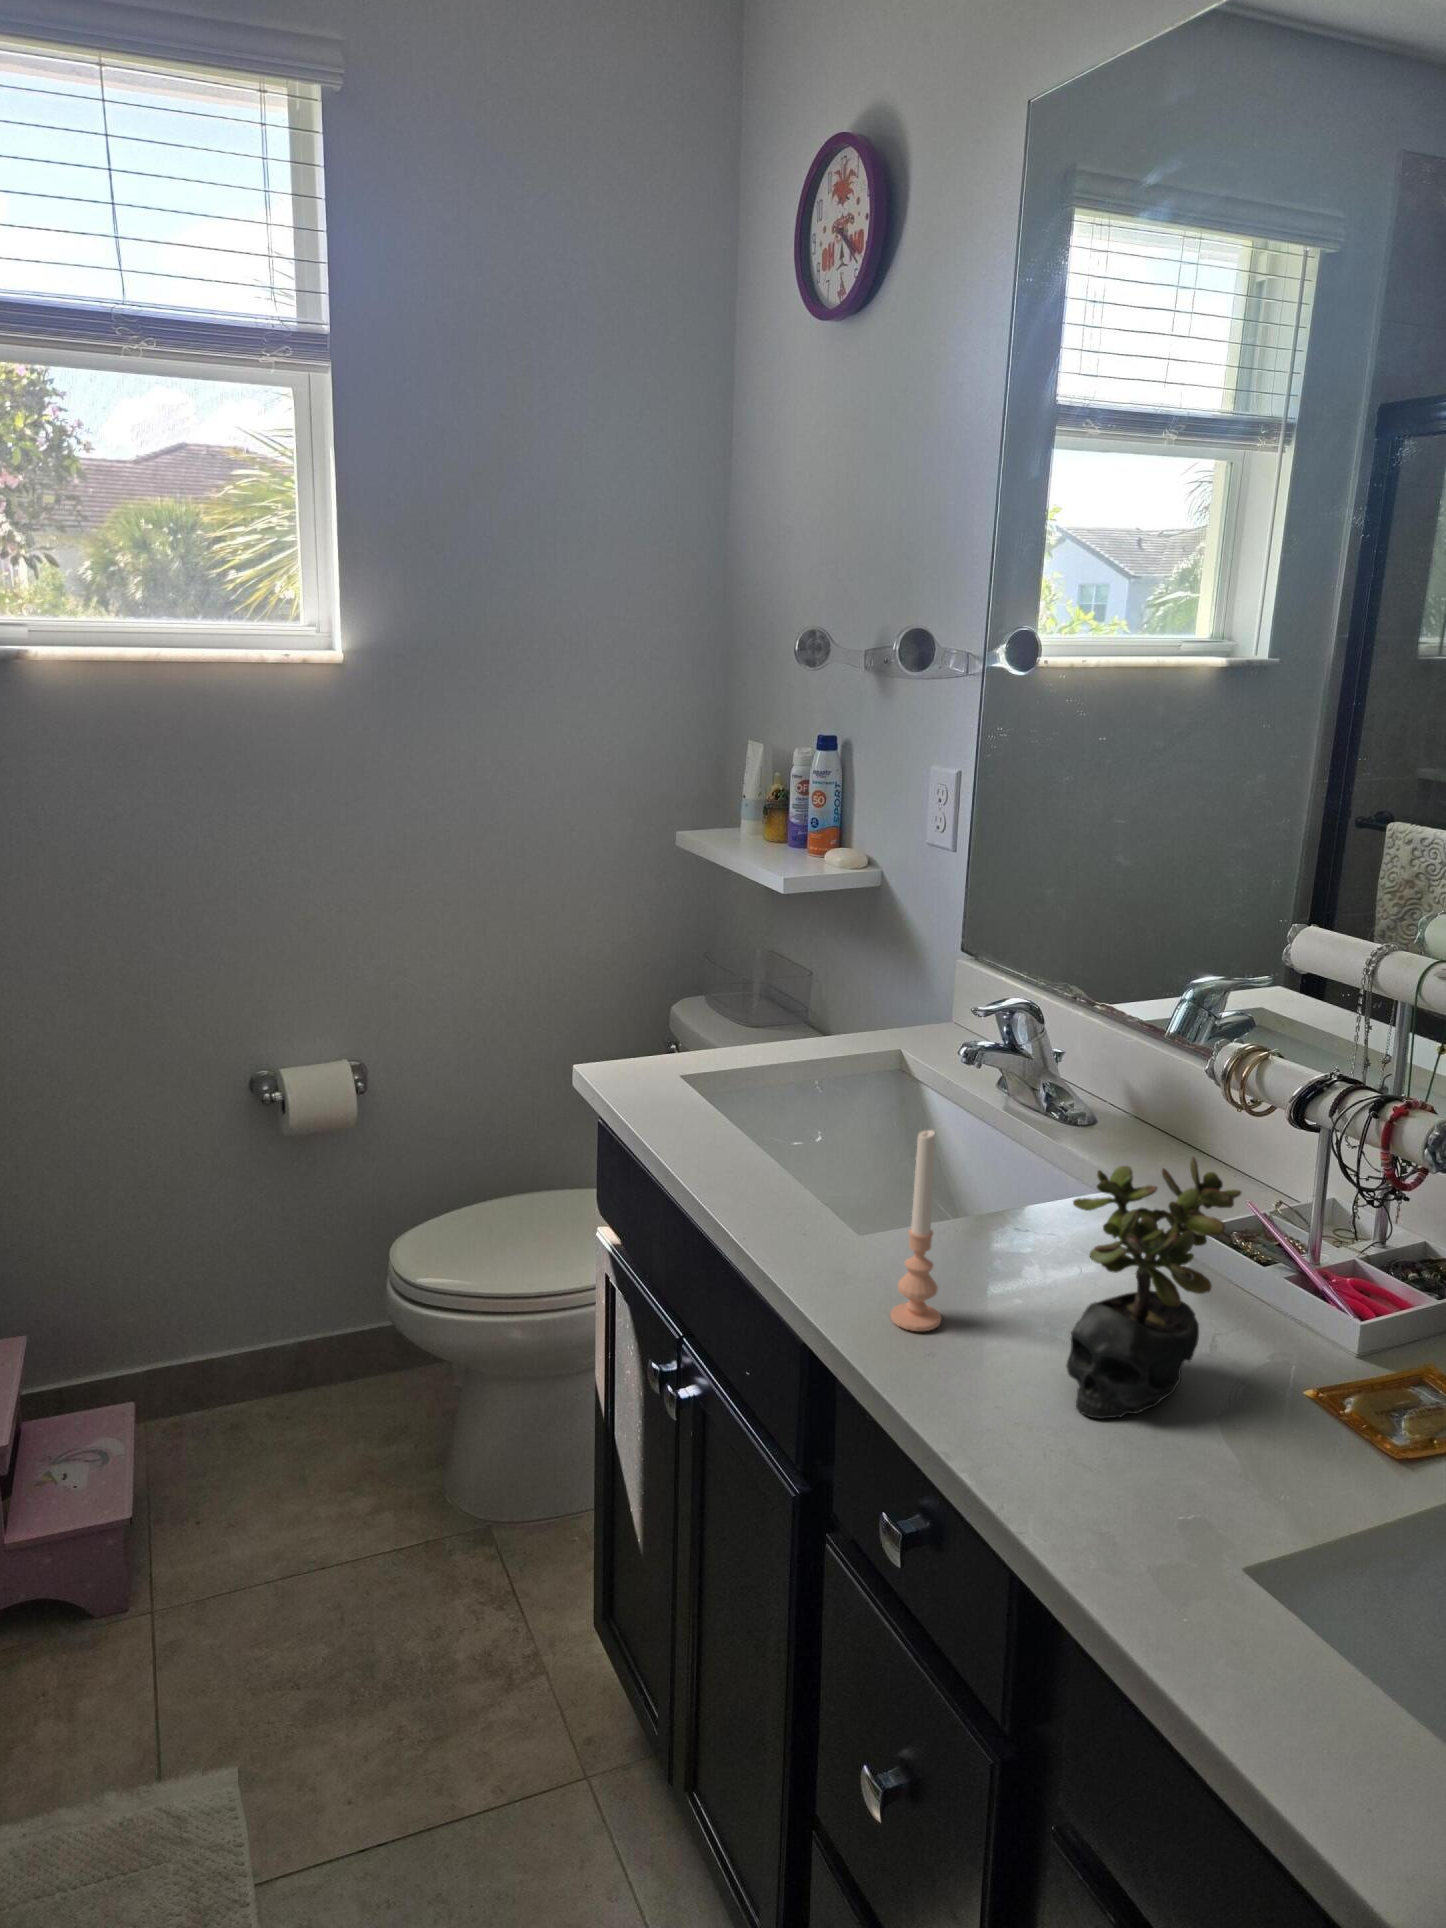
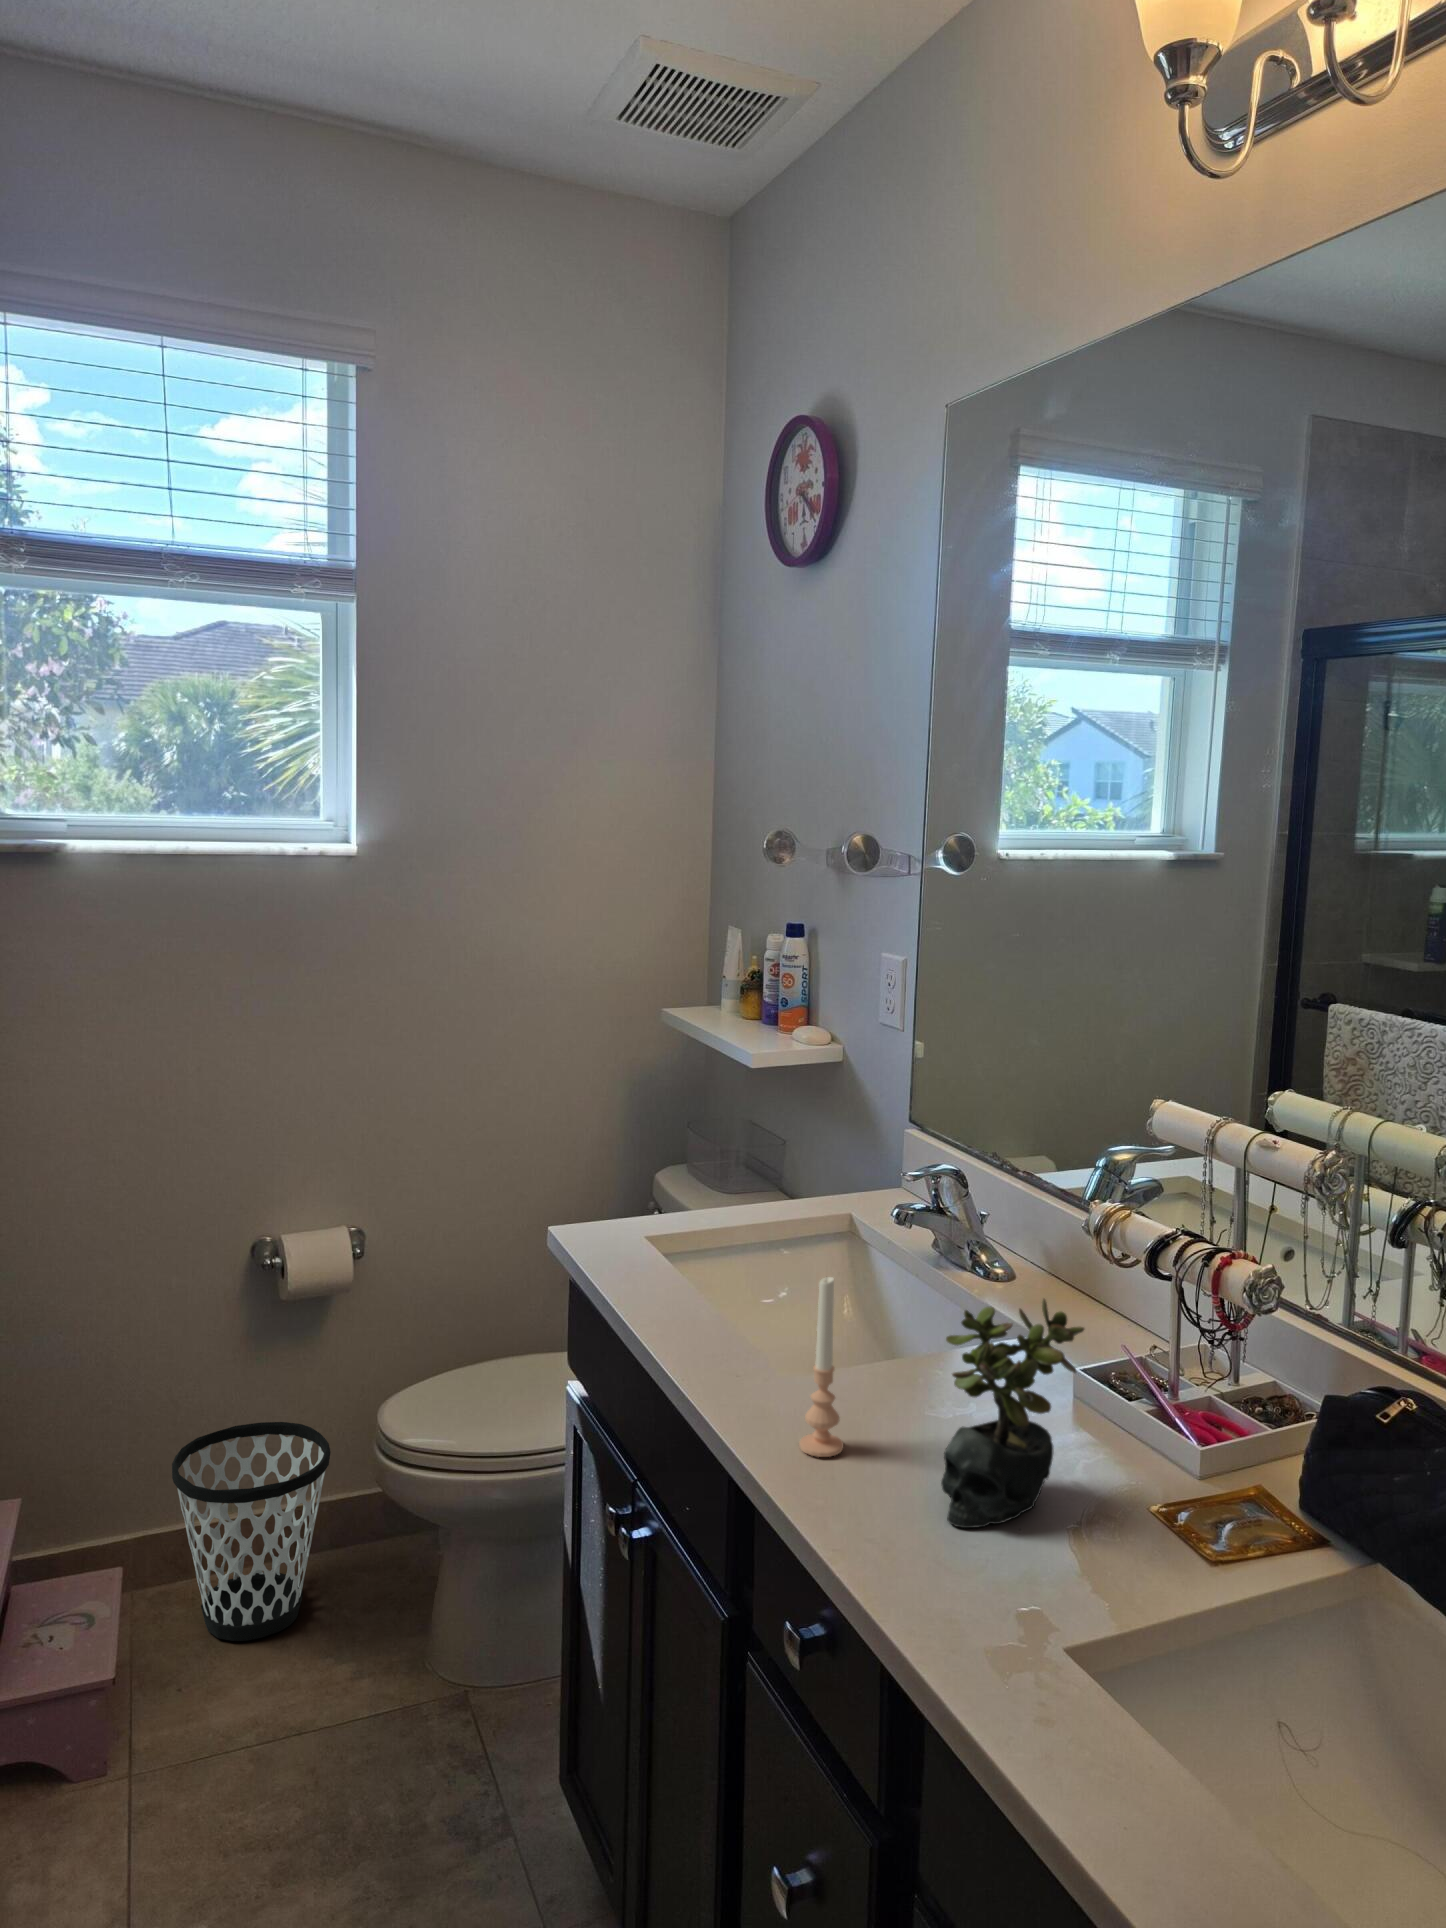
wastebasket: none [177,1258,341,1477] -> present [172,1422,331,1641]

